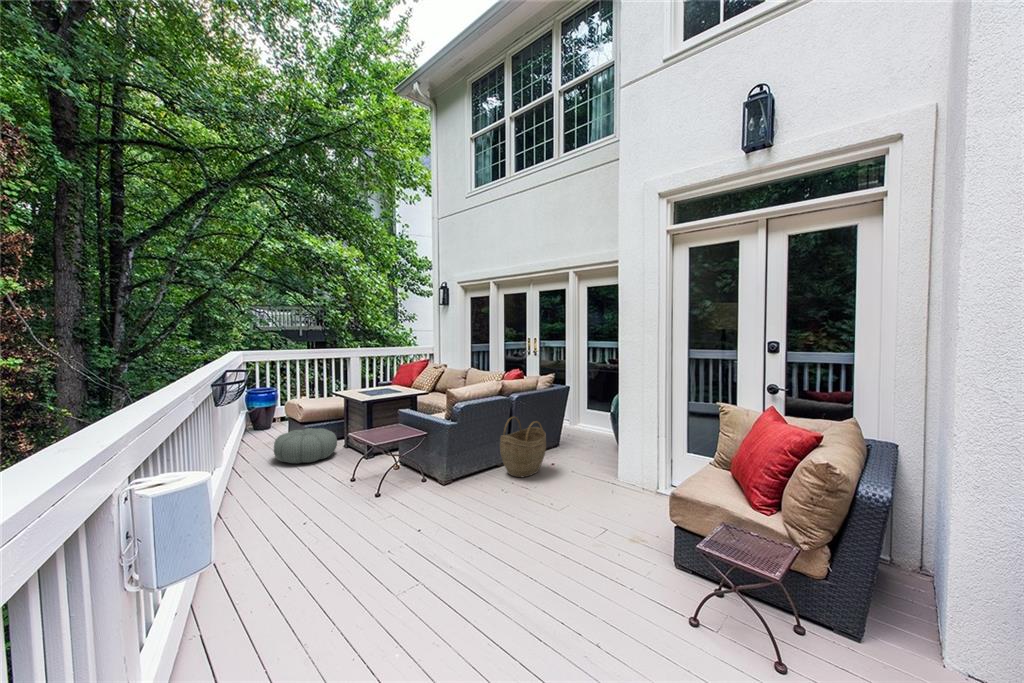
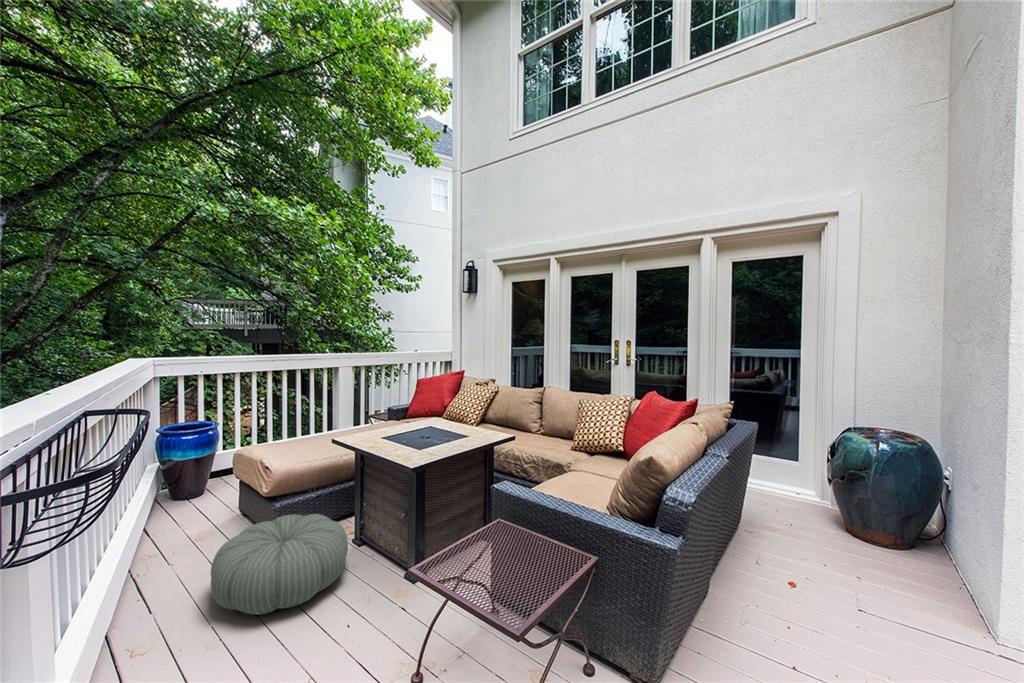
woven basket: present [500,417,546,477] -> none [715,493,805,630]

